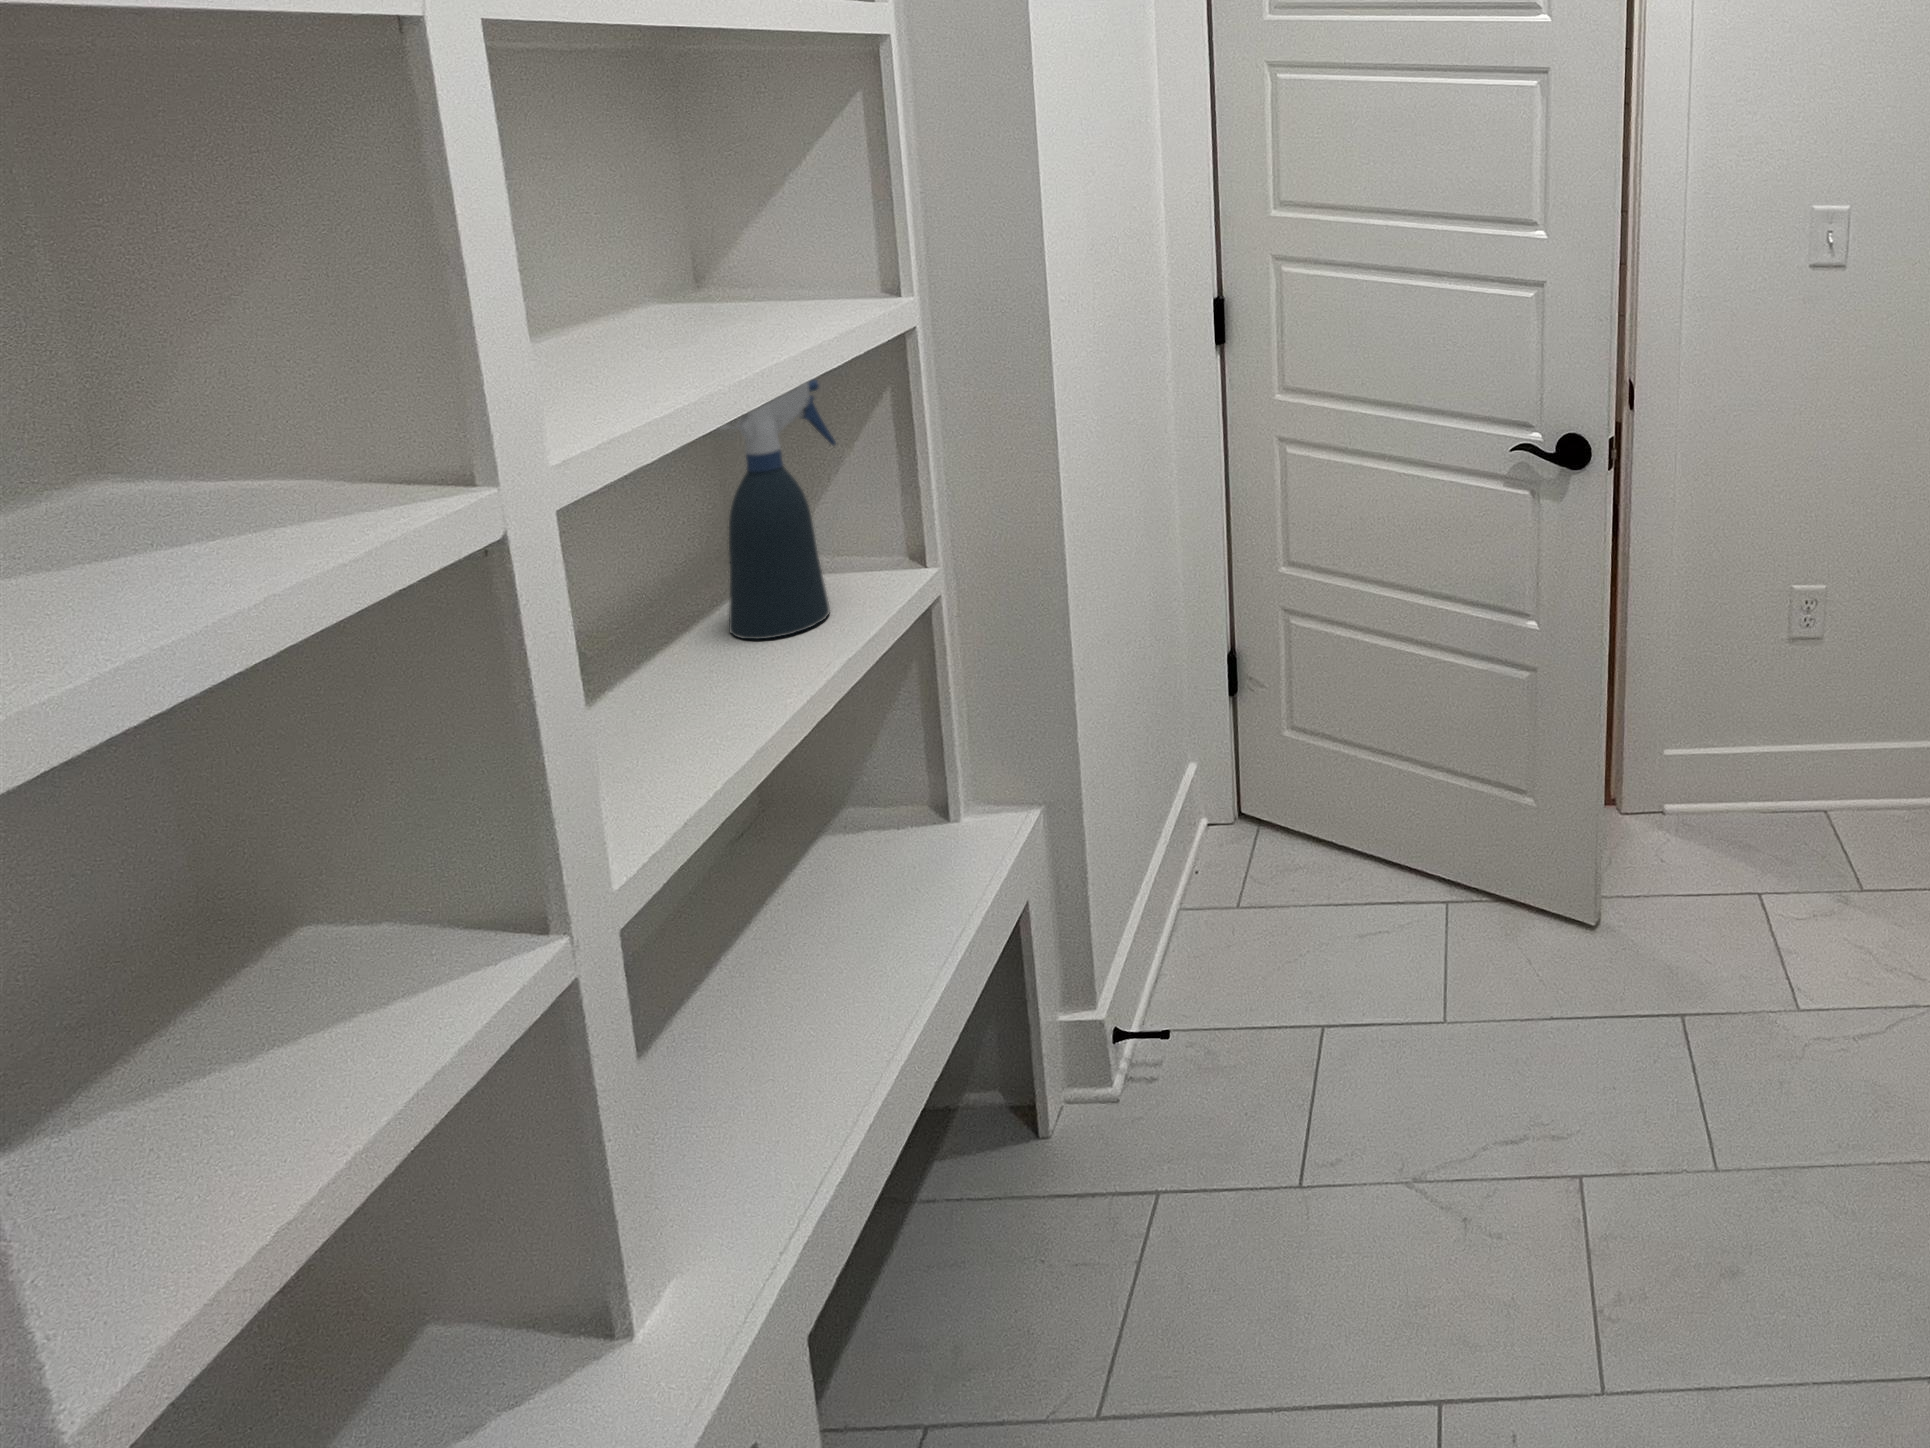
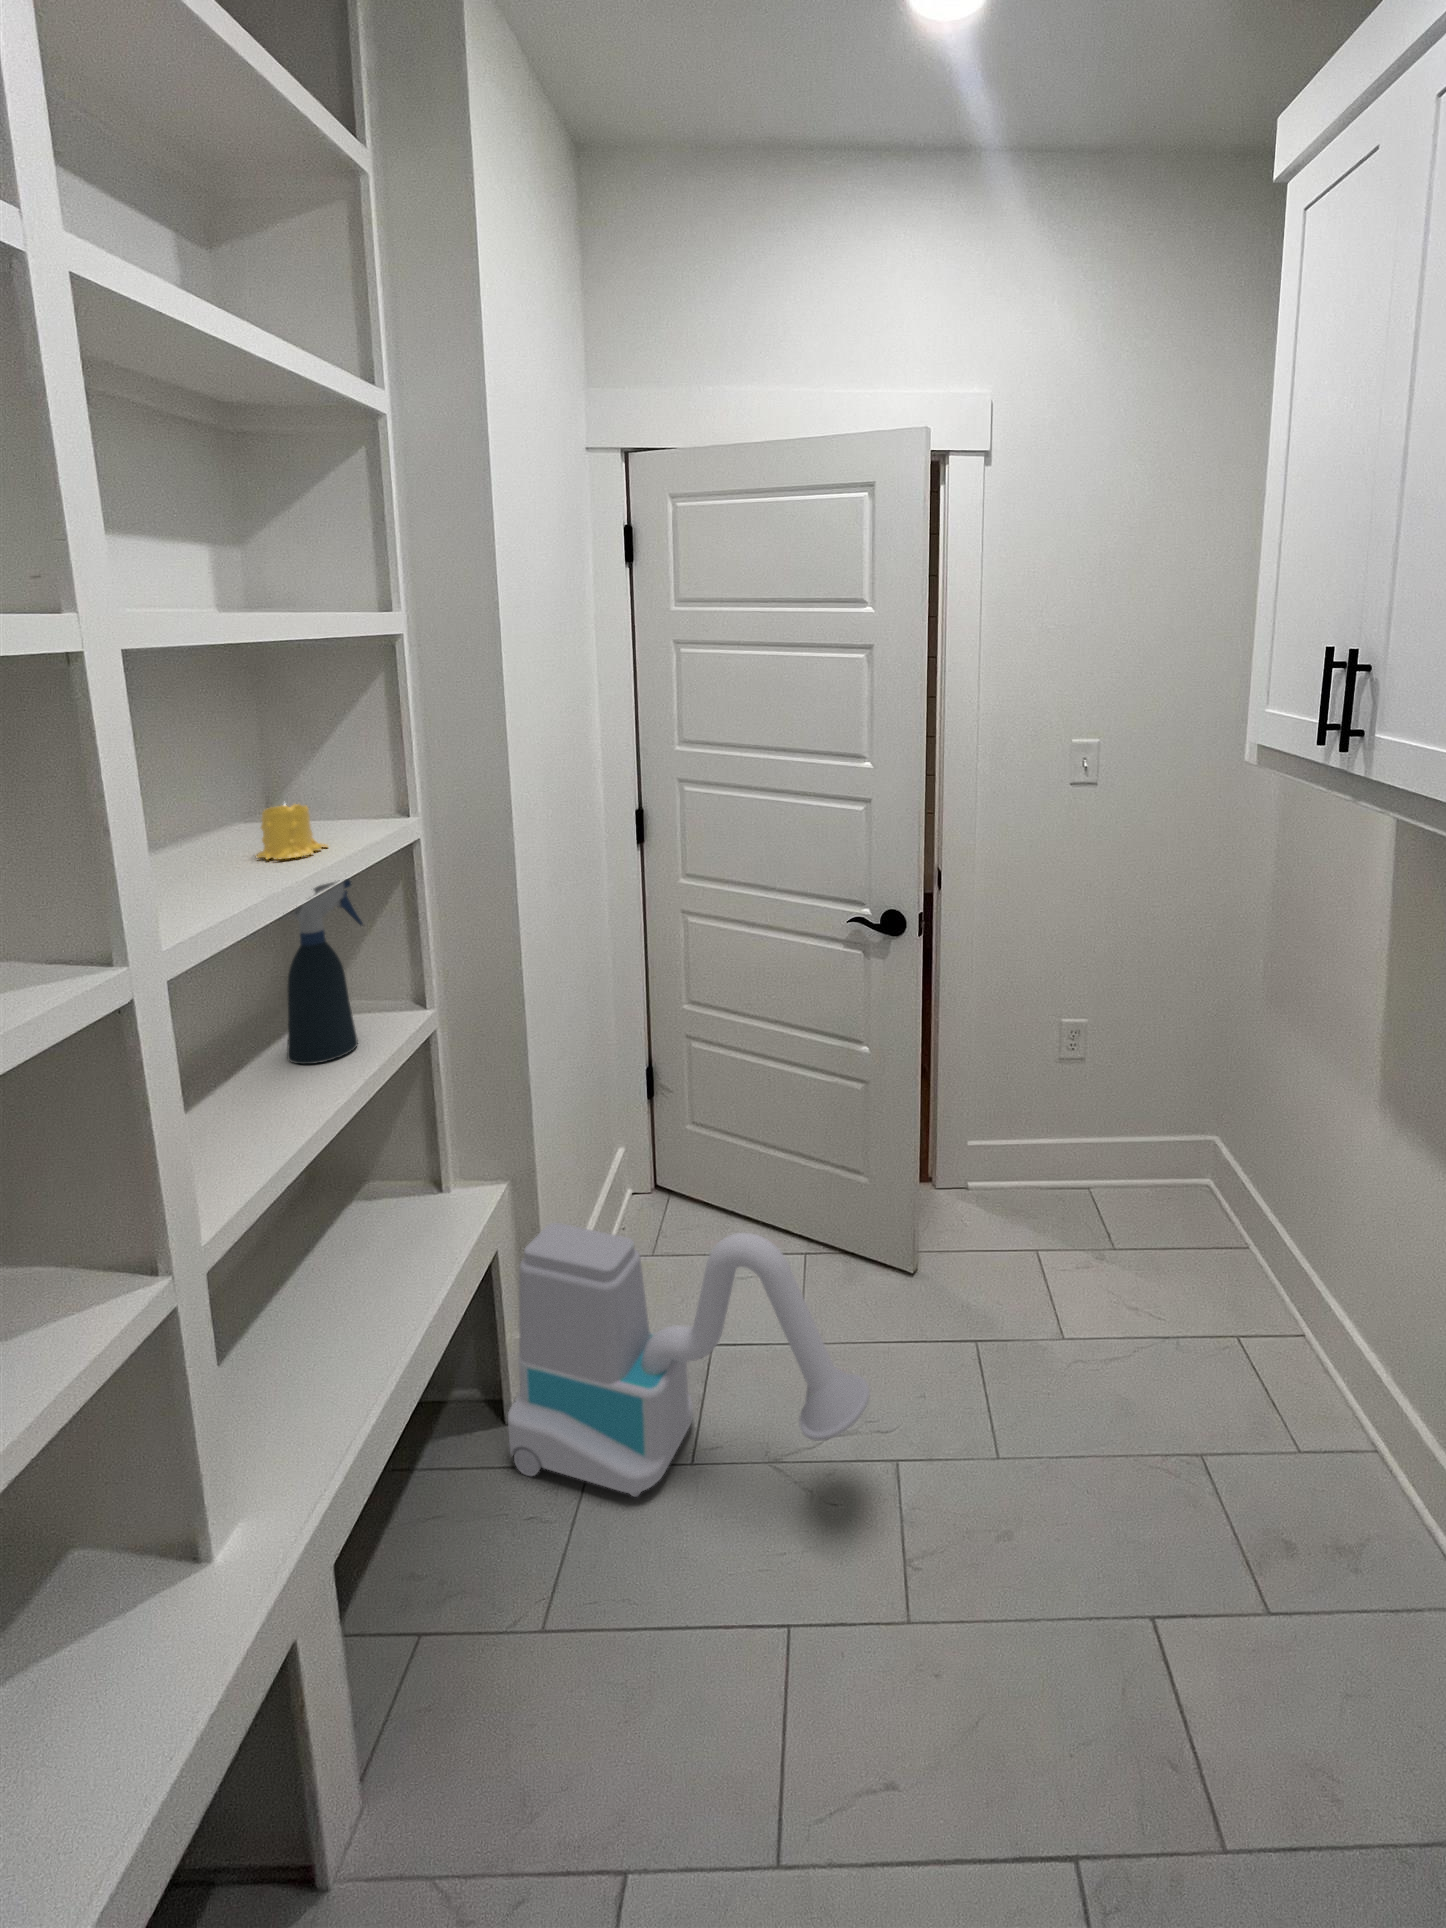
candle: none [682,263,787,347] -> present [257,804,328,860]
vacuum cleaner: none [1042,861,1547,1234] -> present [508,1223,870,1497]

